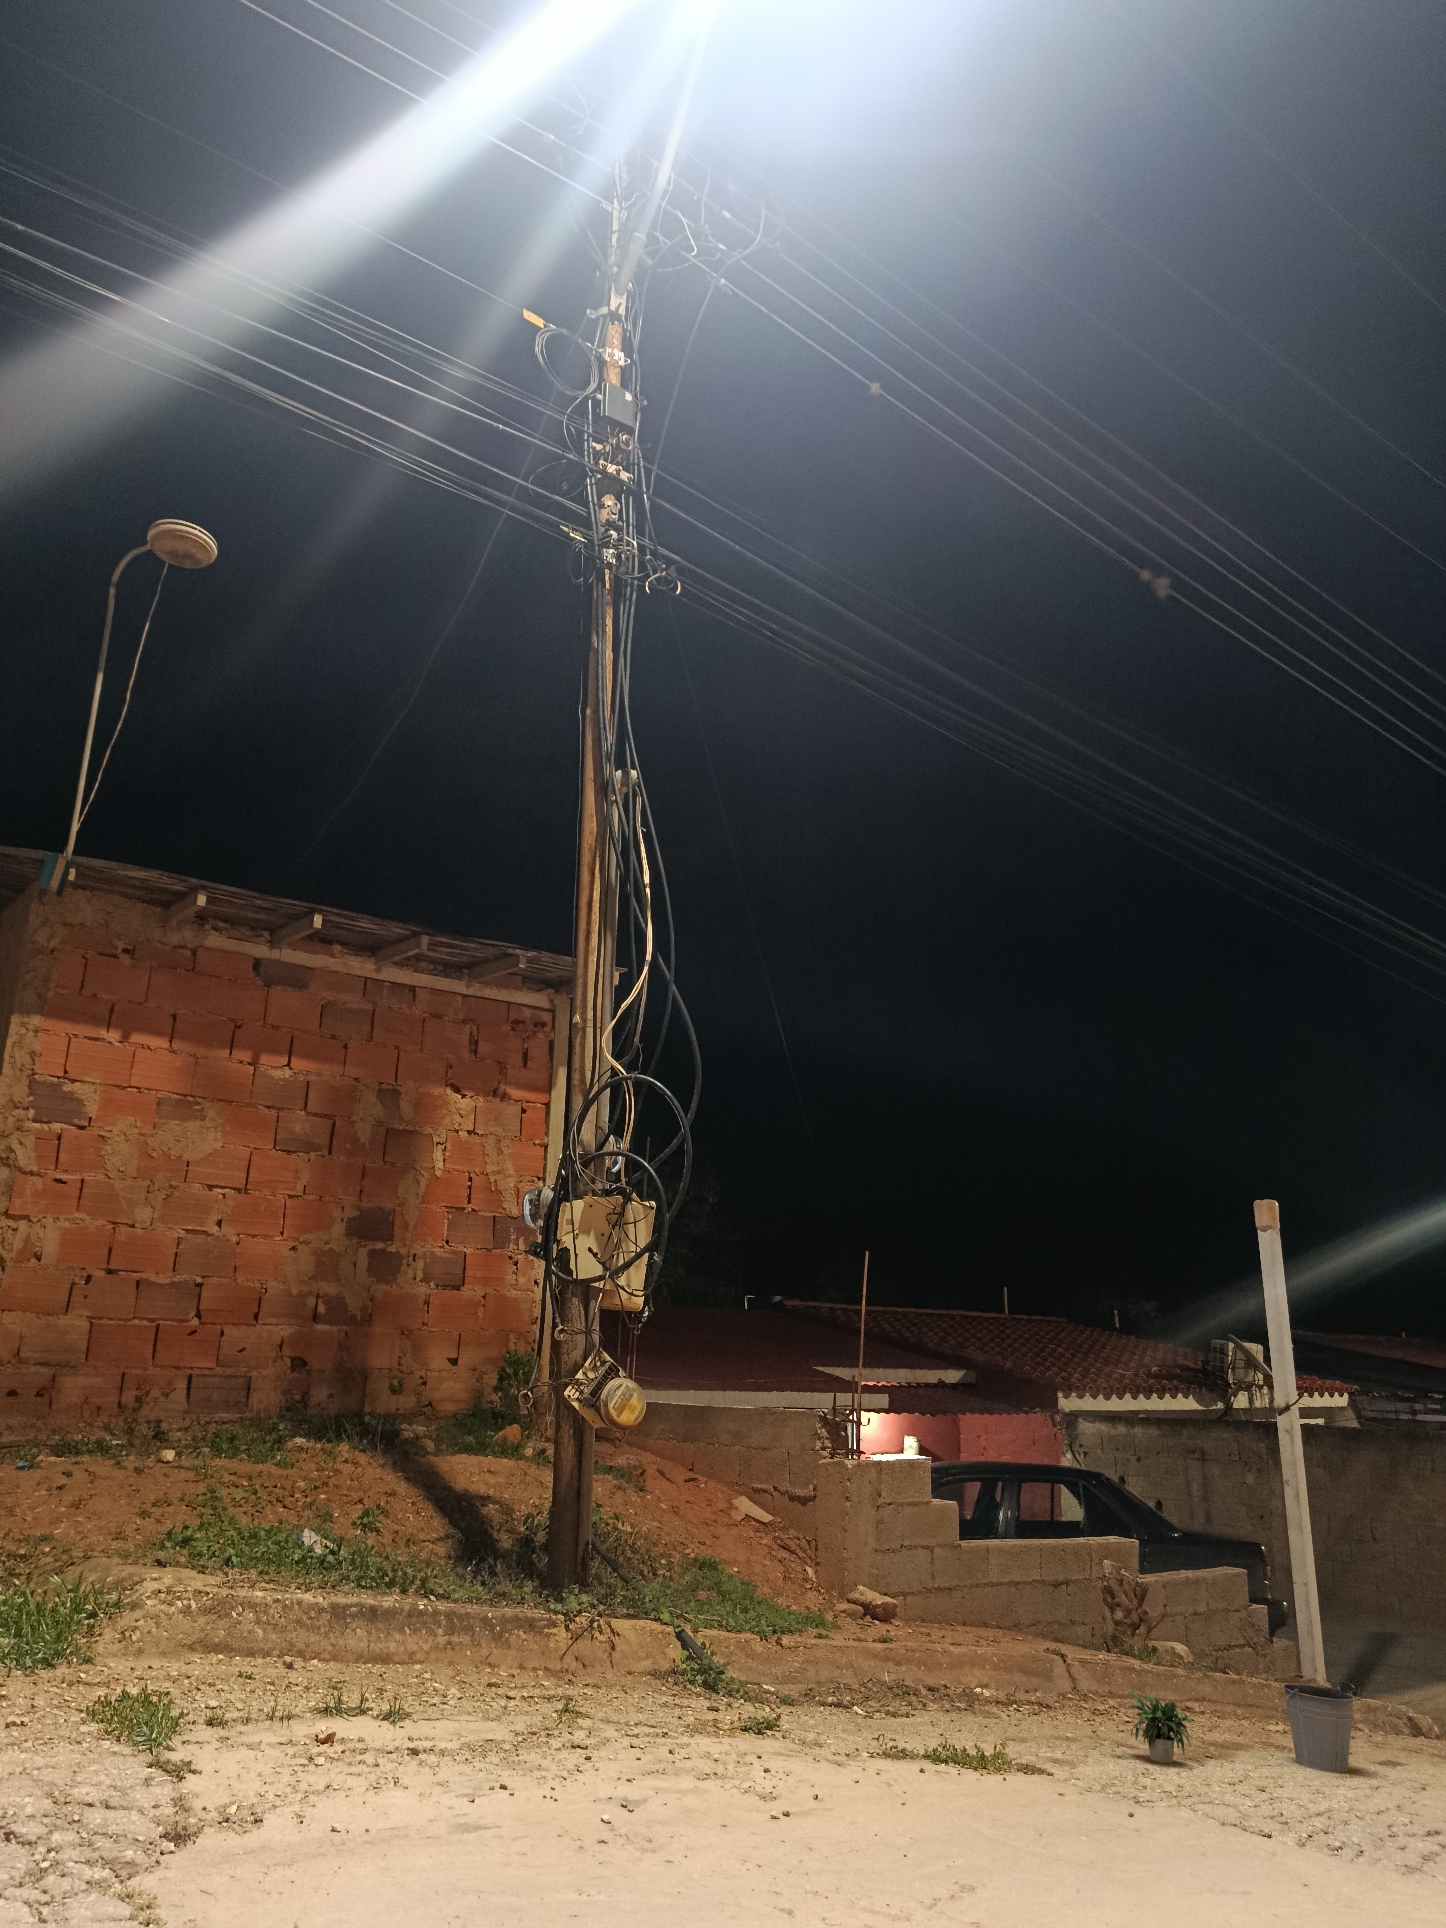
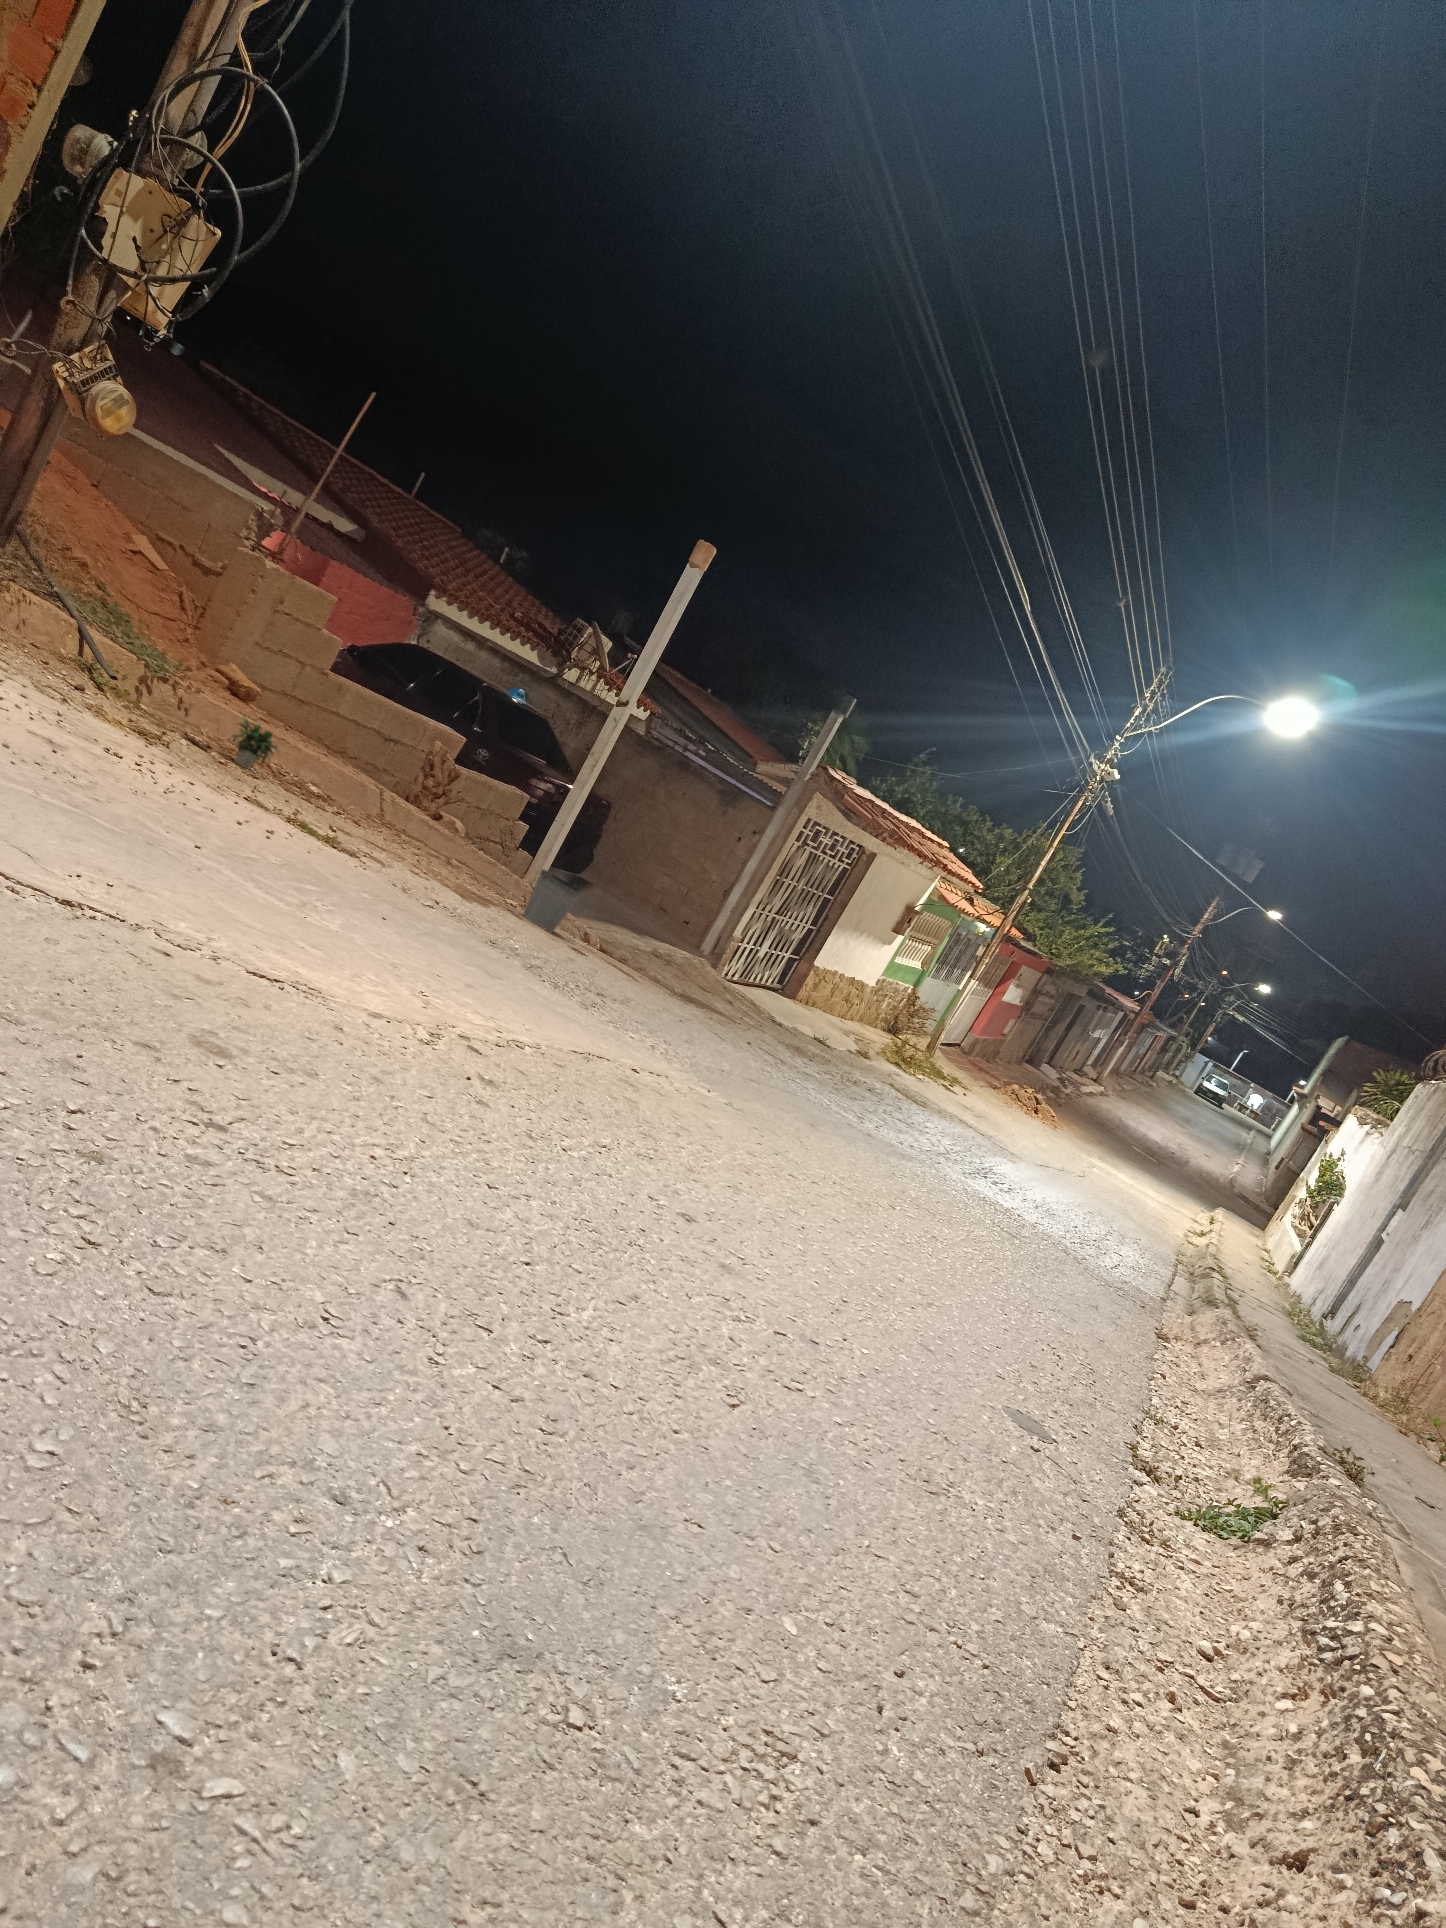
potted plant: present [1118,1691,1194,1763] -> present [232,714,278,769]

